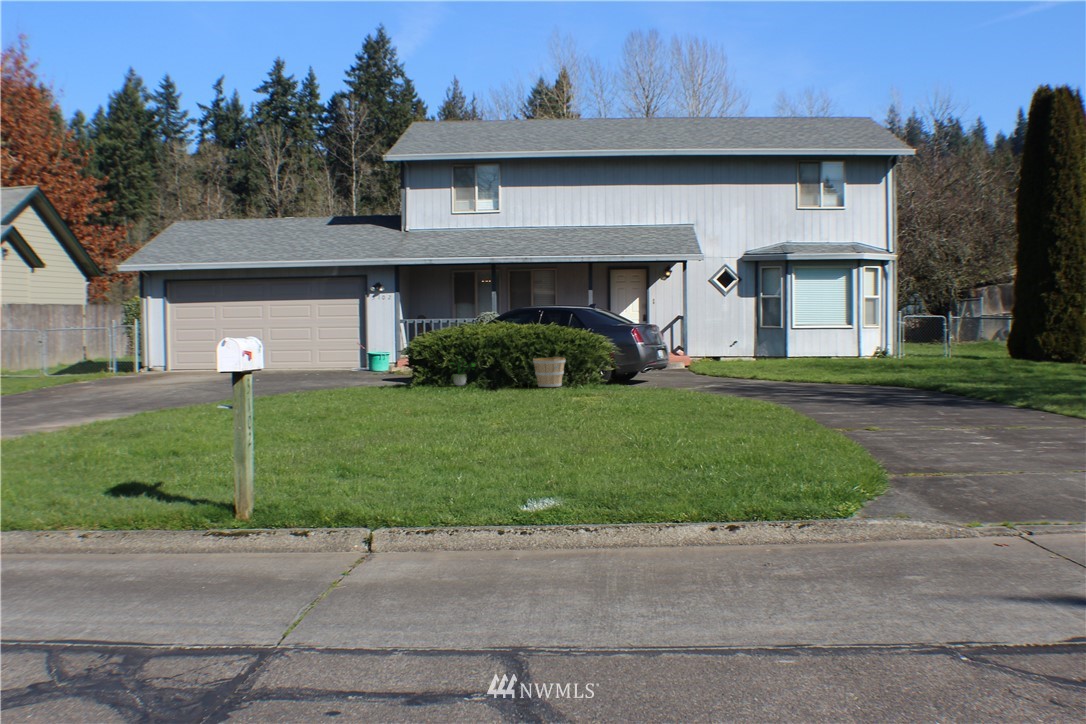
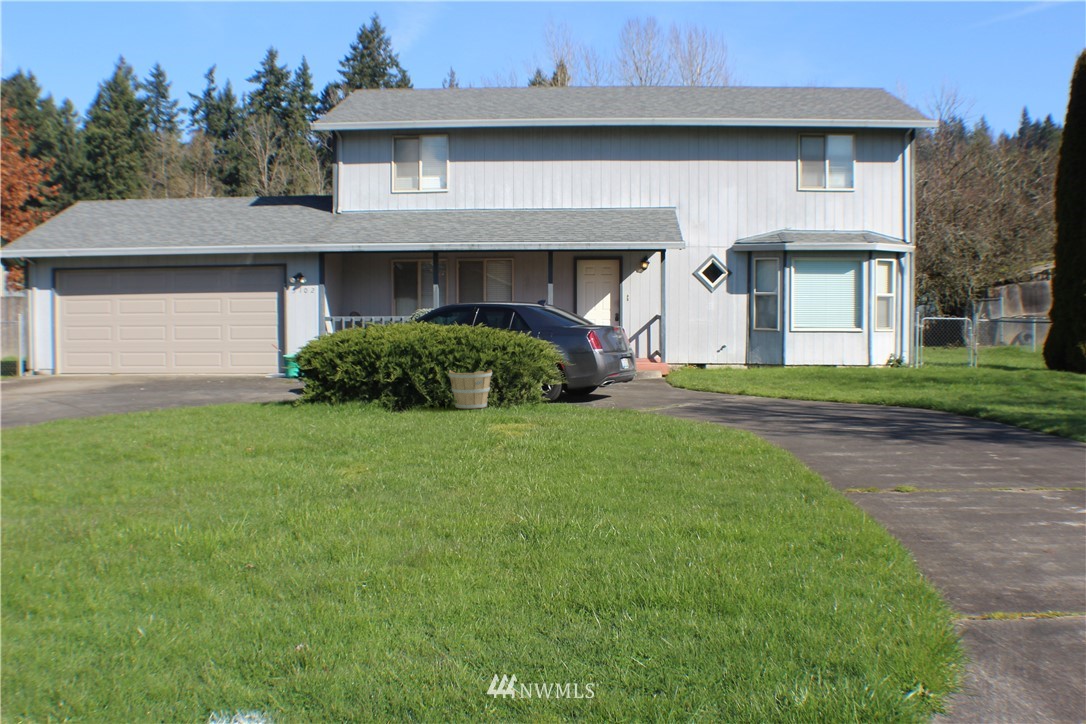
potted plant: present [451,359,475,386] -> none [344,357,378,405]

